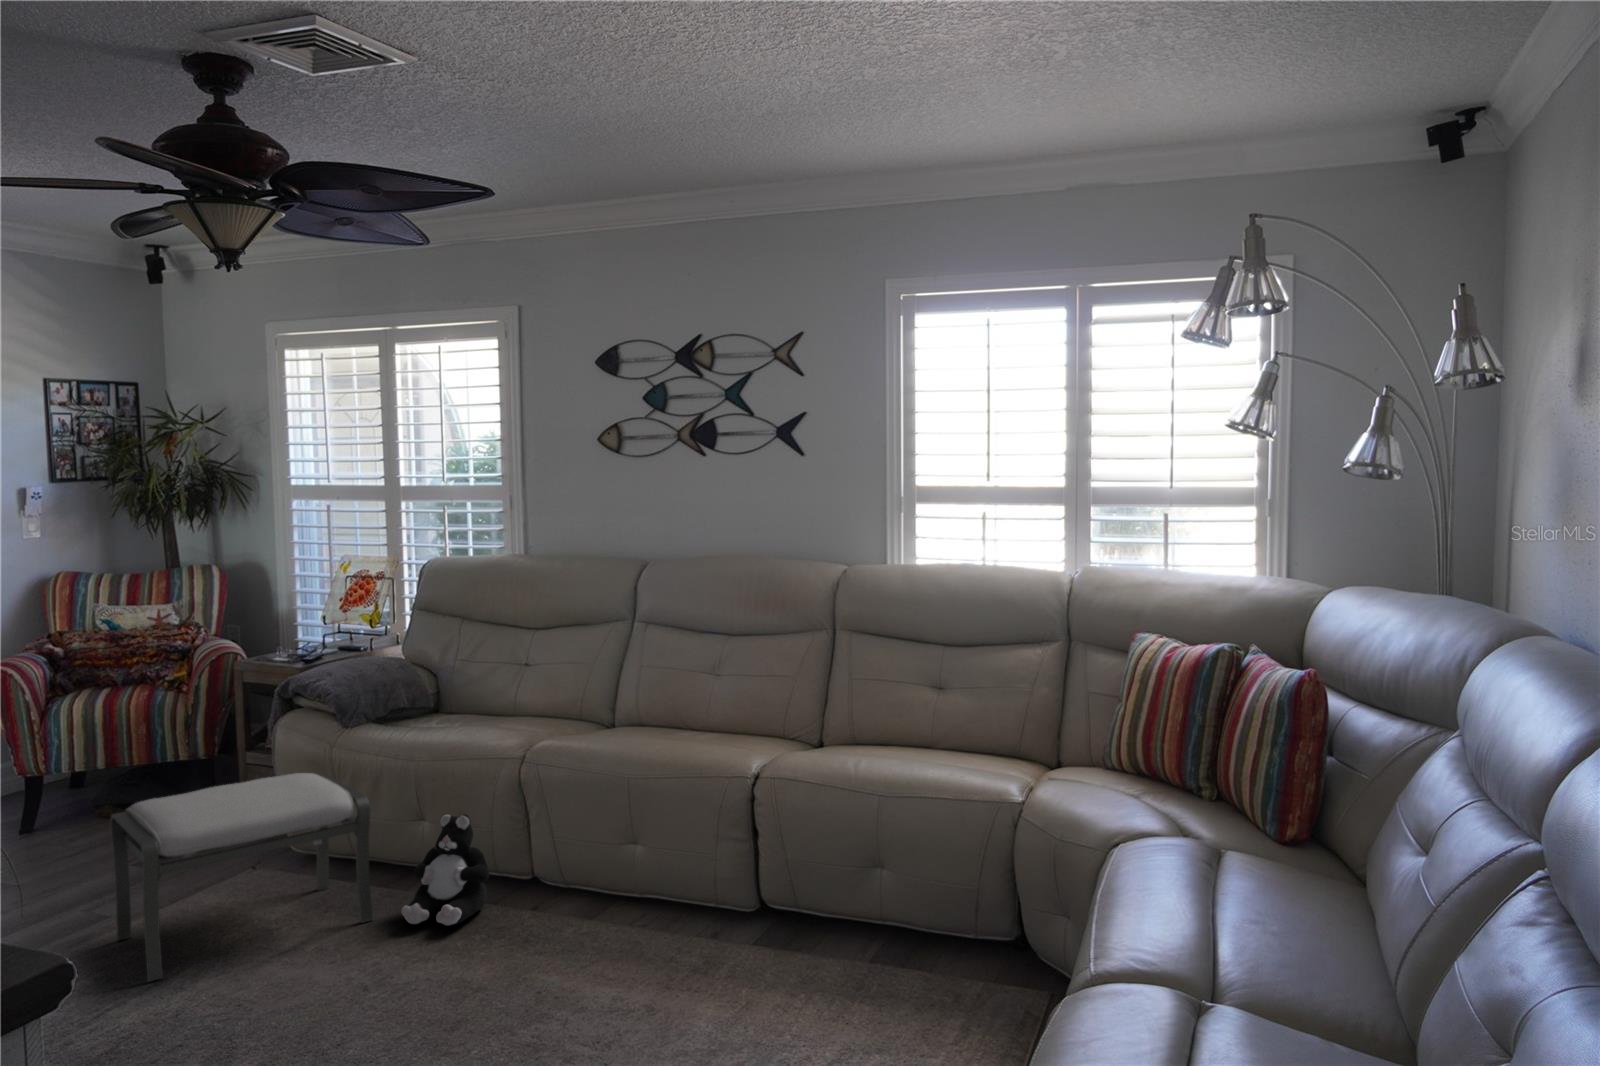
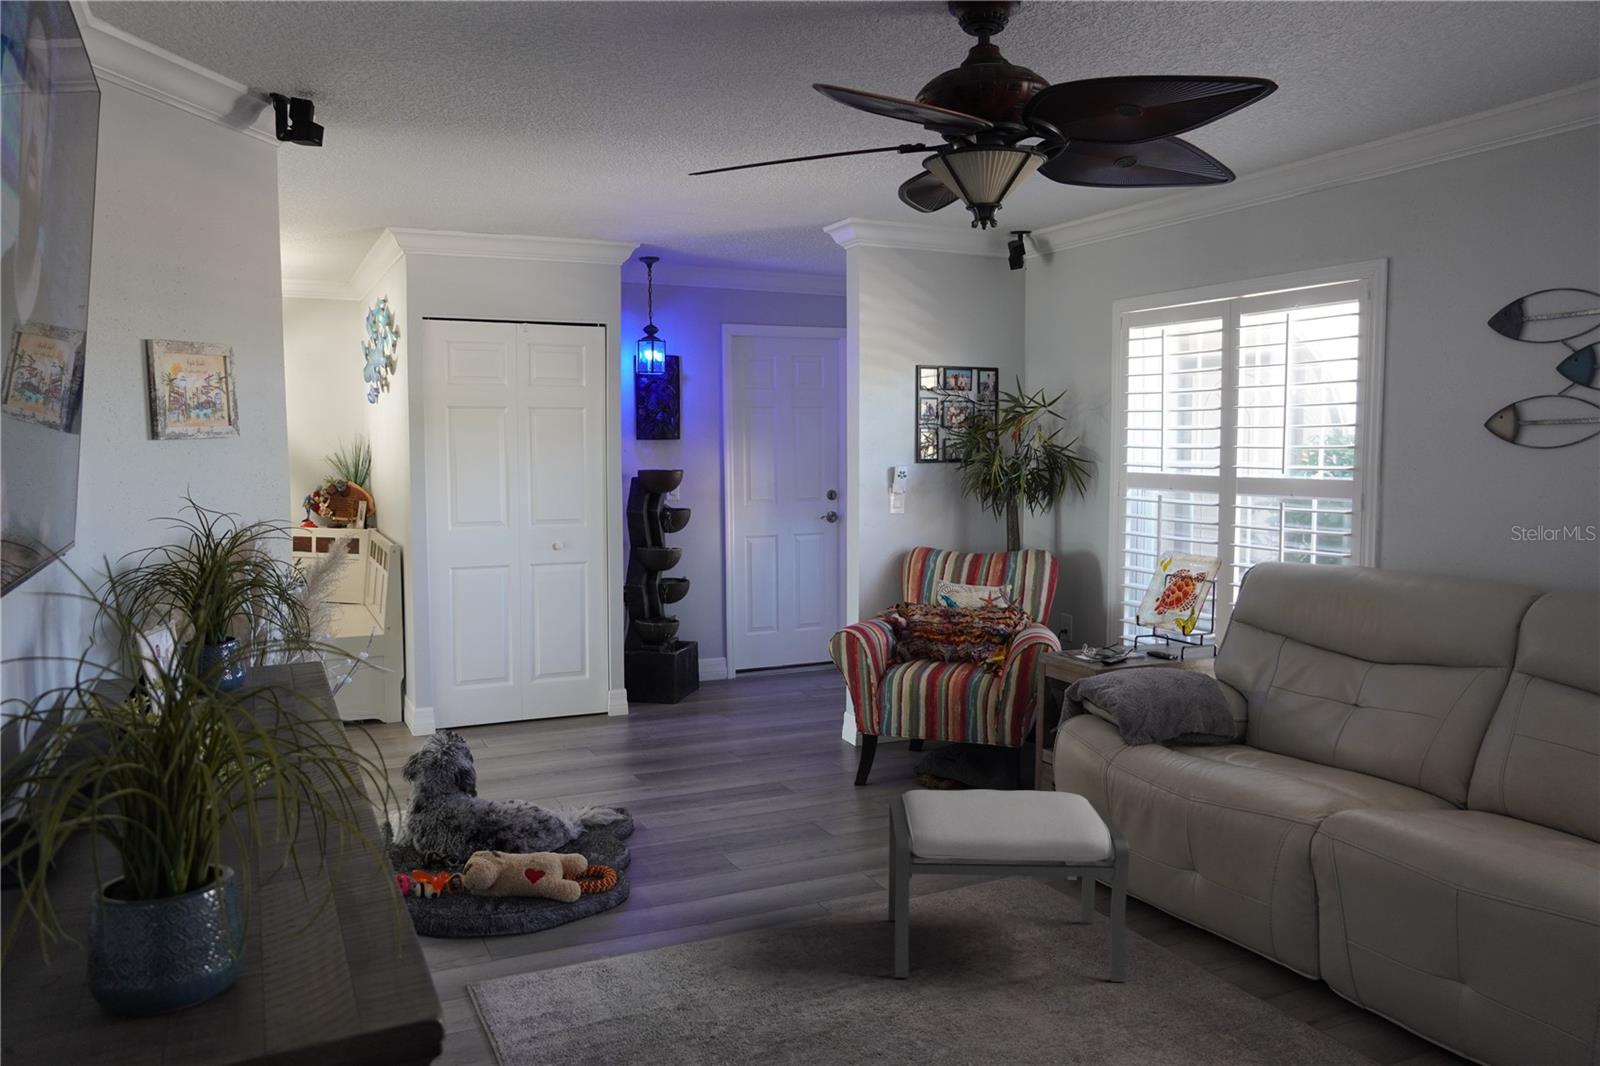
plush toy: present [401,814,489,926] -> none [1153,882,1265,1023]

